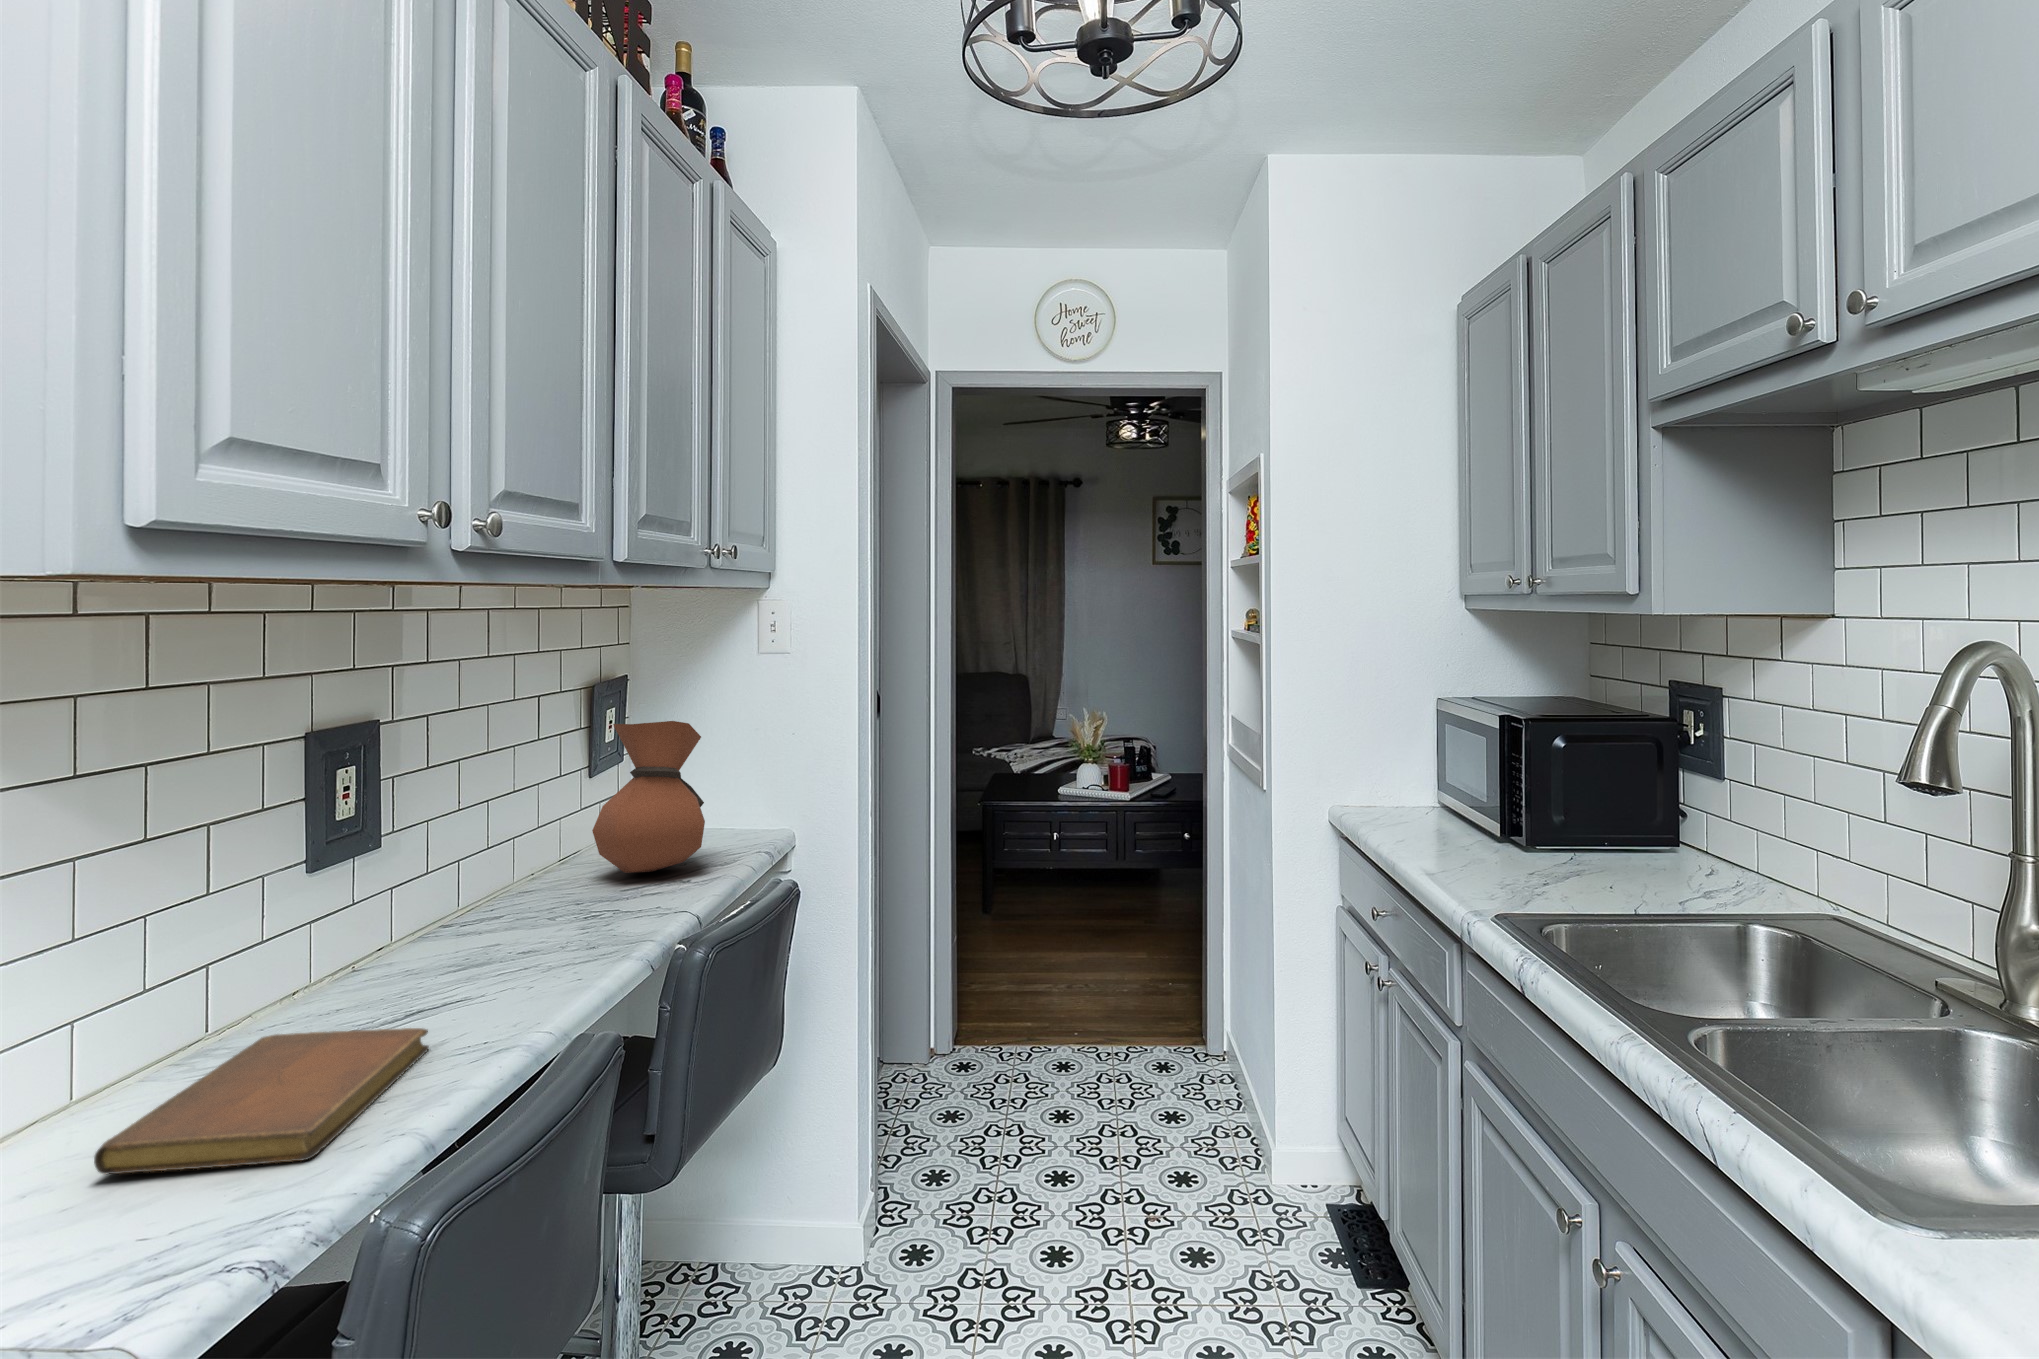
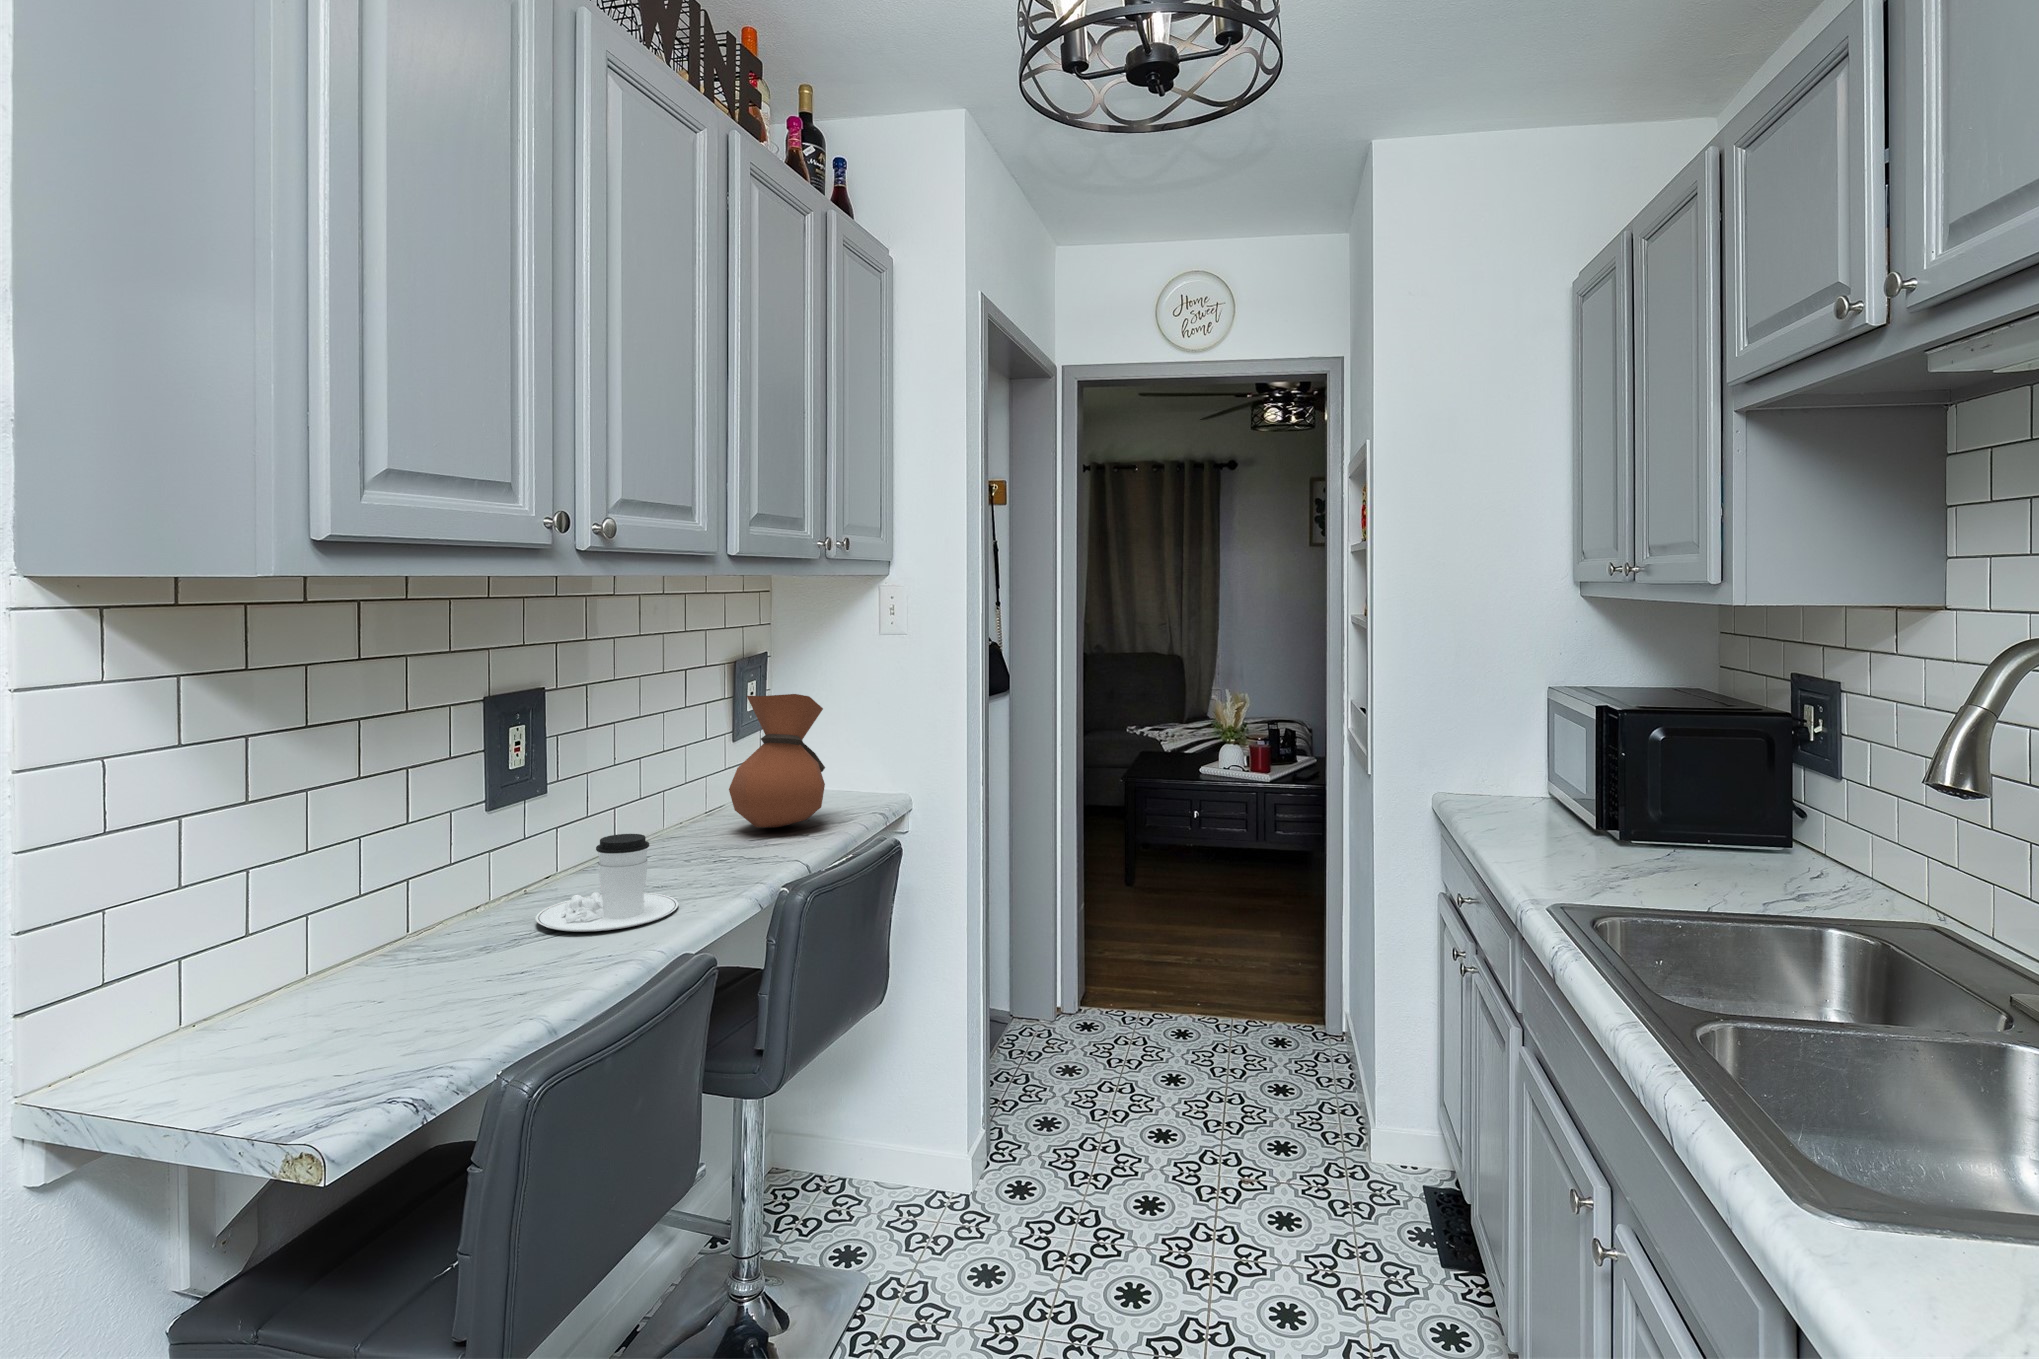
coffee cup: none [376,889,557,1012] -> present [536,834,678,932]
notebook: present [94,1028,429,1175] -> none [317,940,567,1033]

